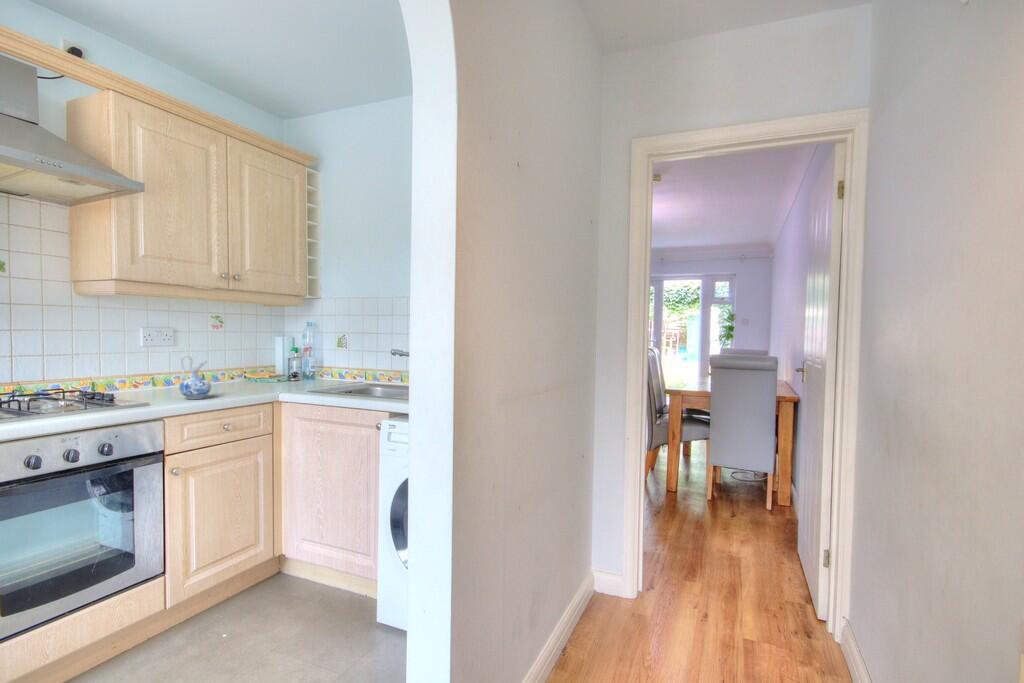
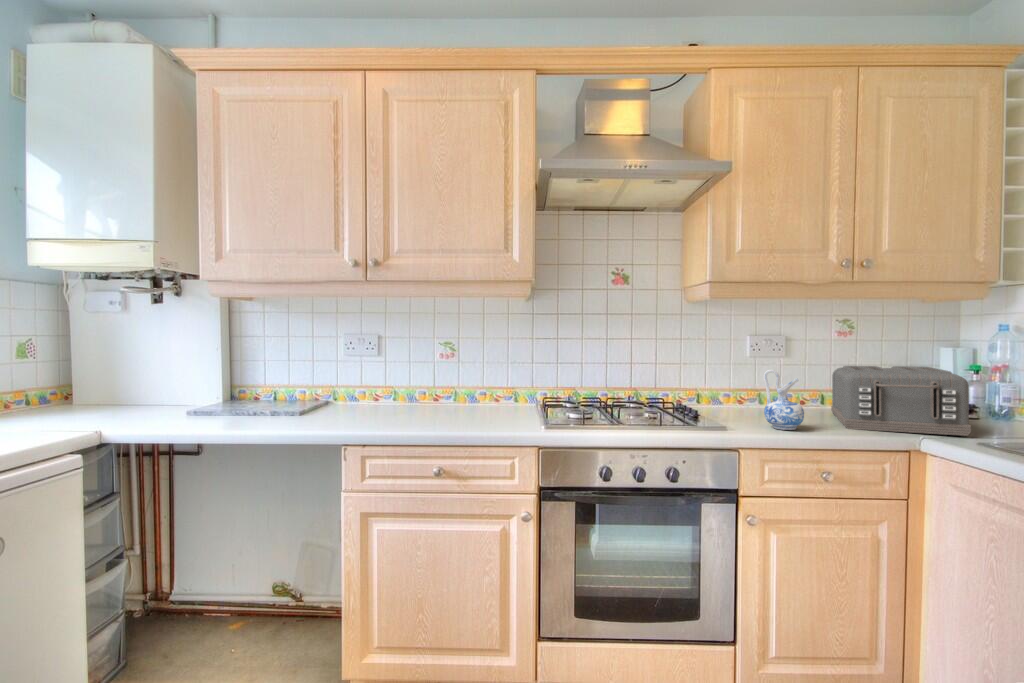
toaster: none [215,350,302,393] -> present [831,366,971,436]

